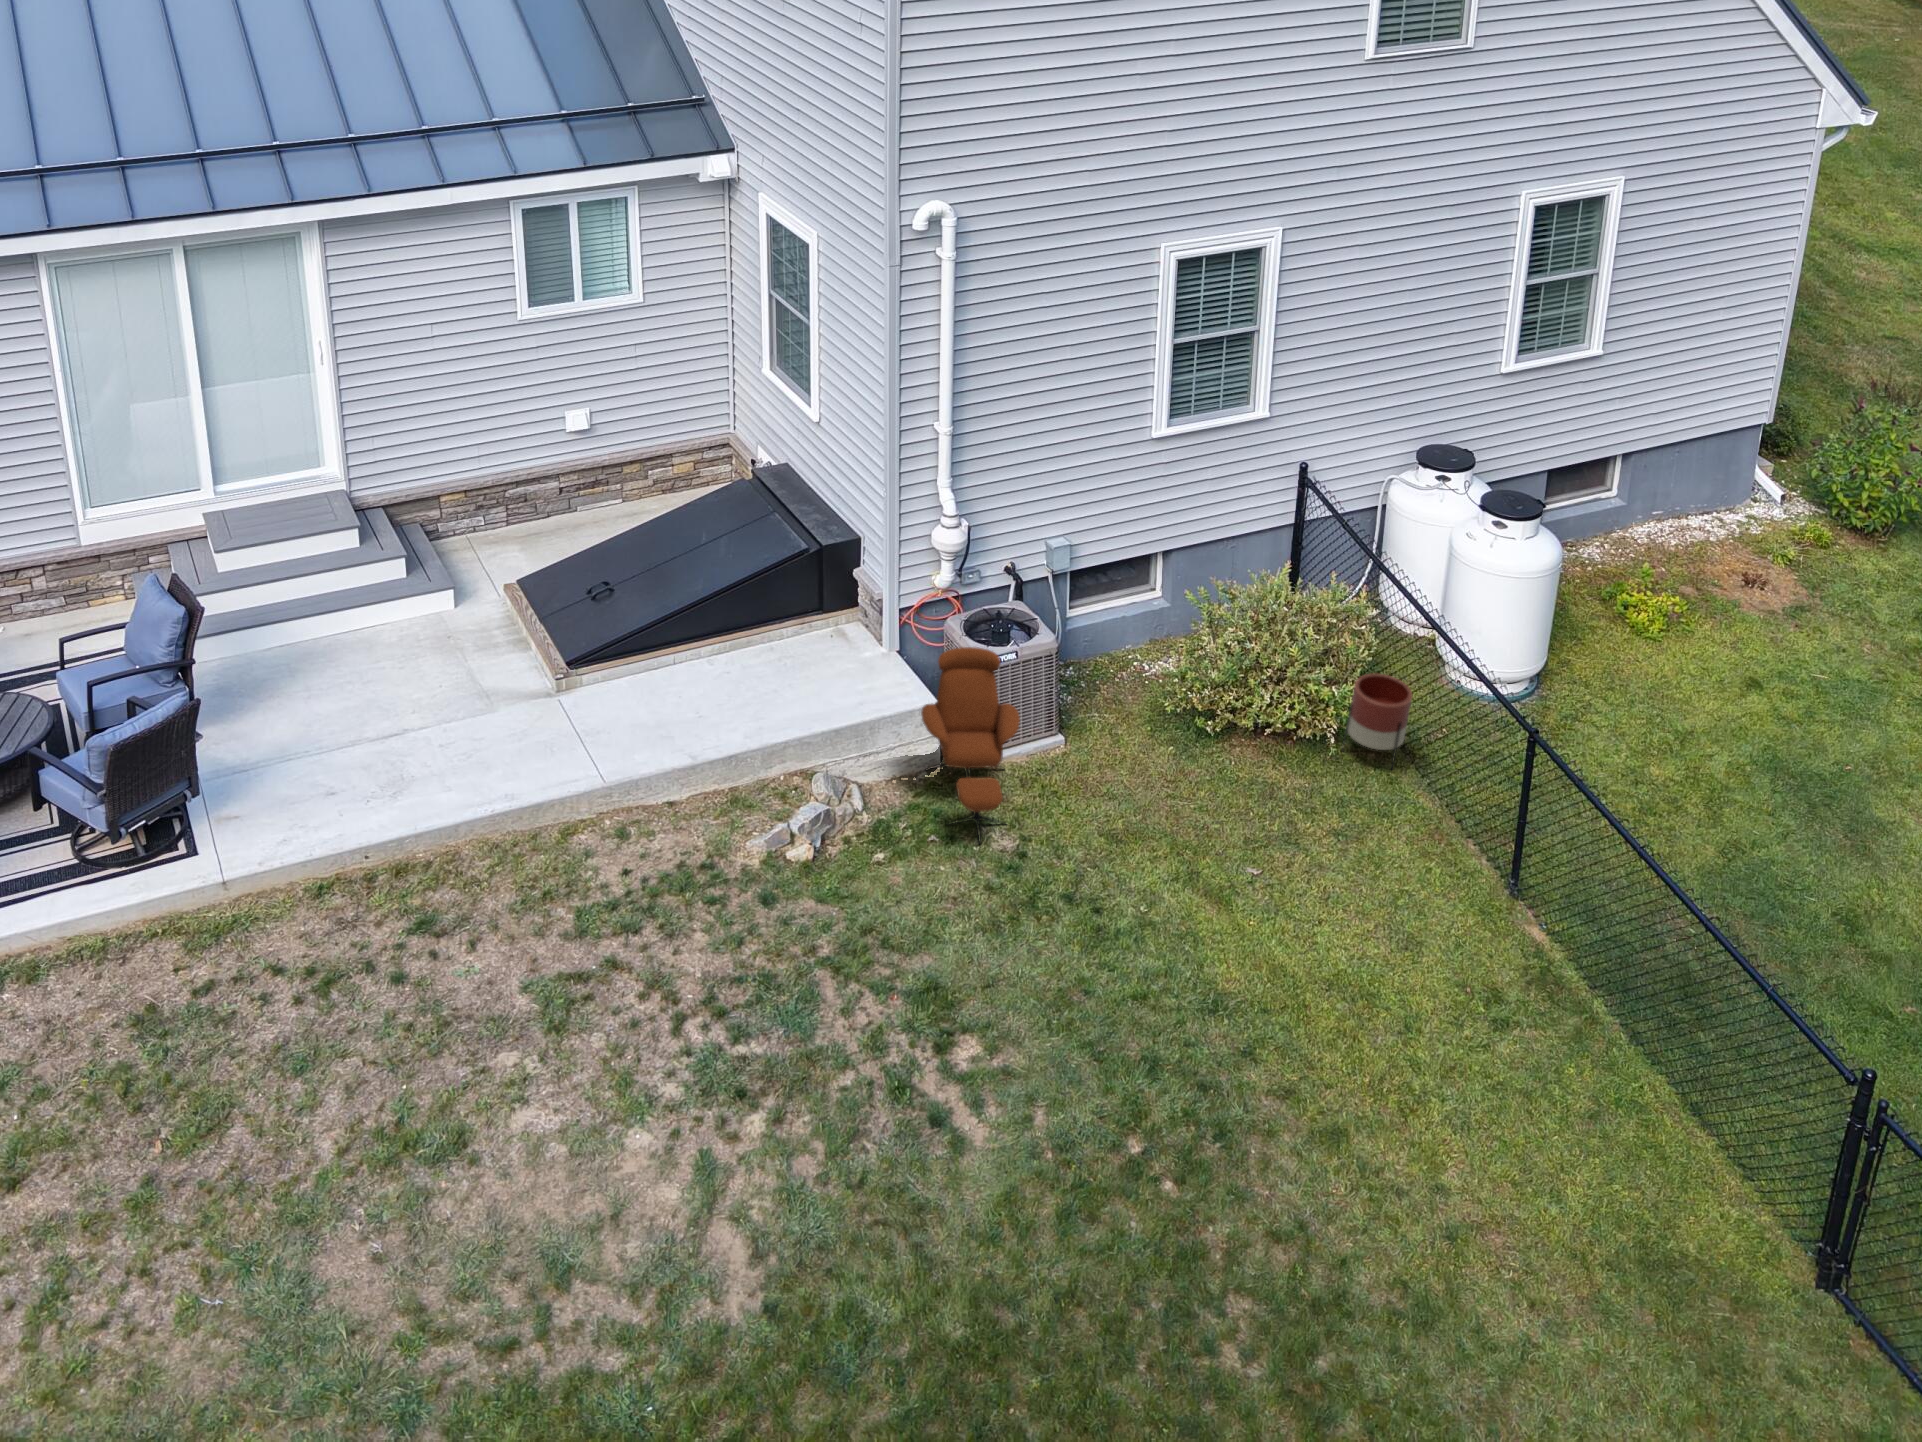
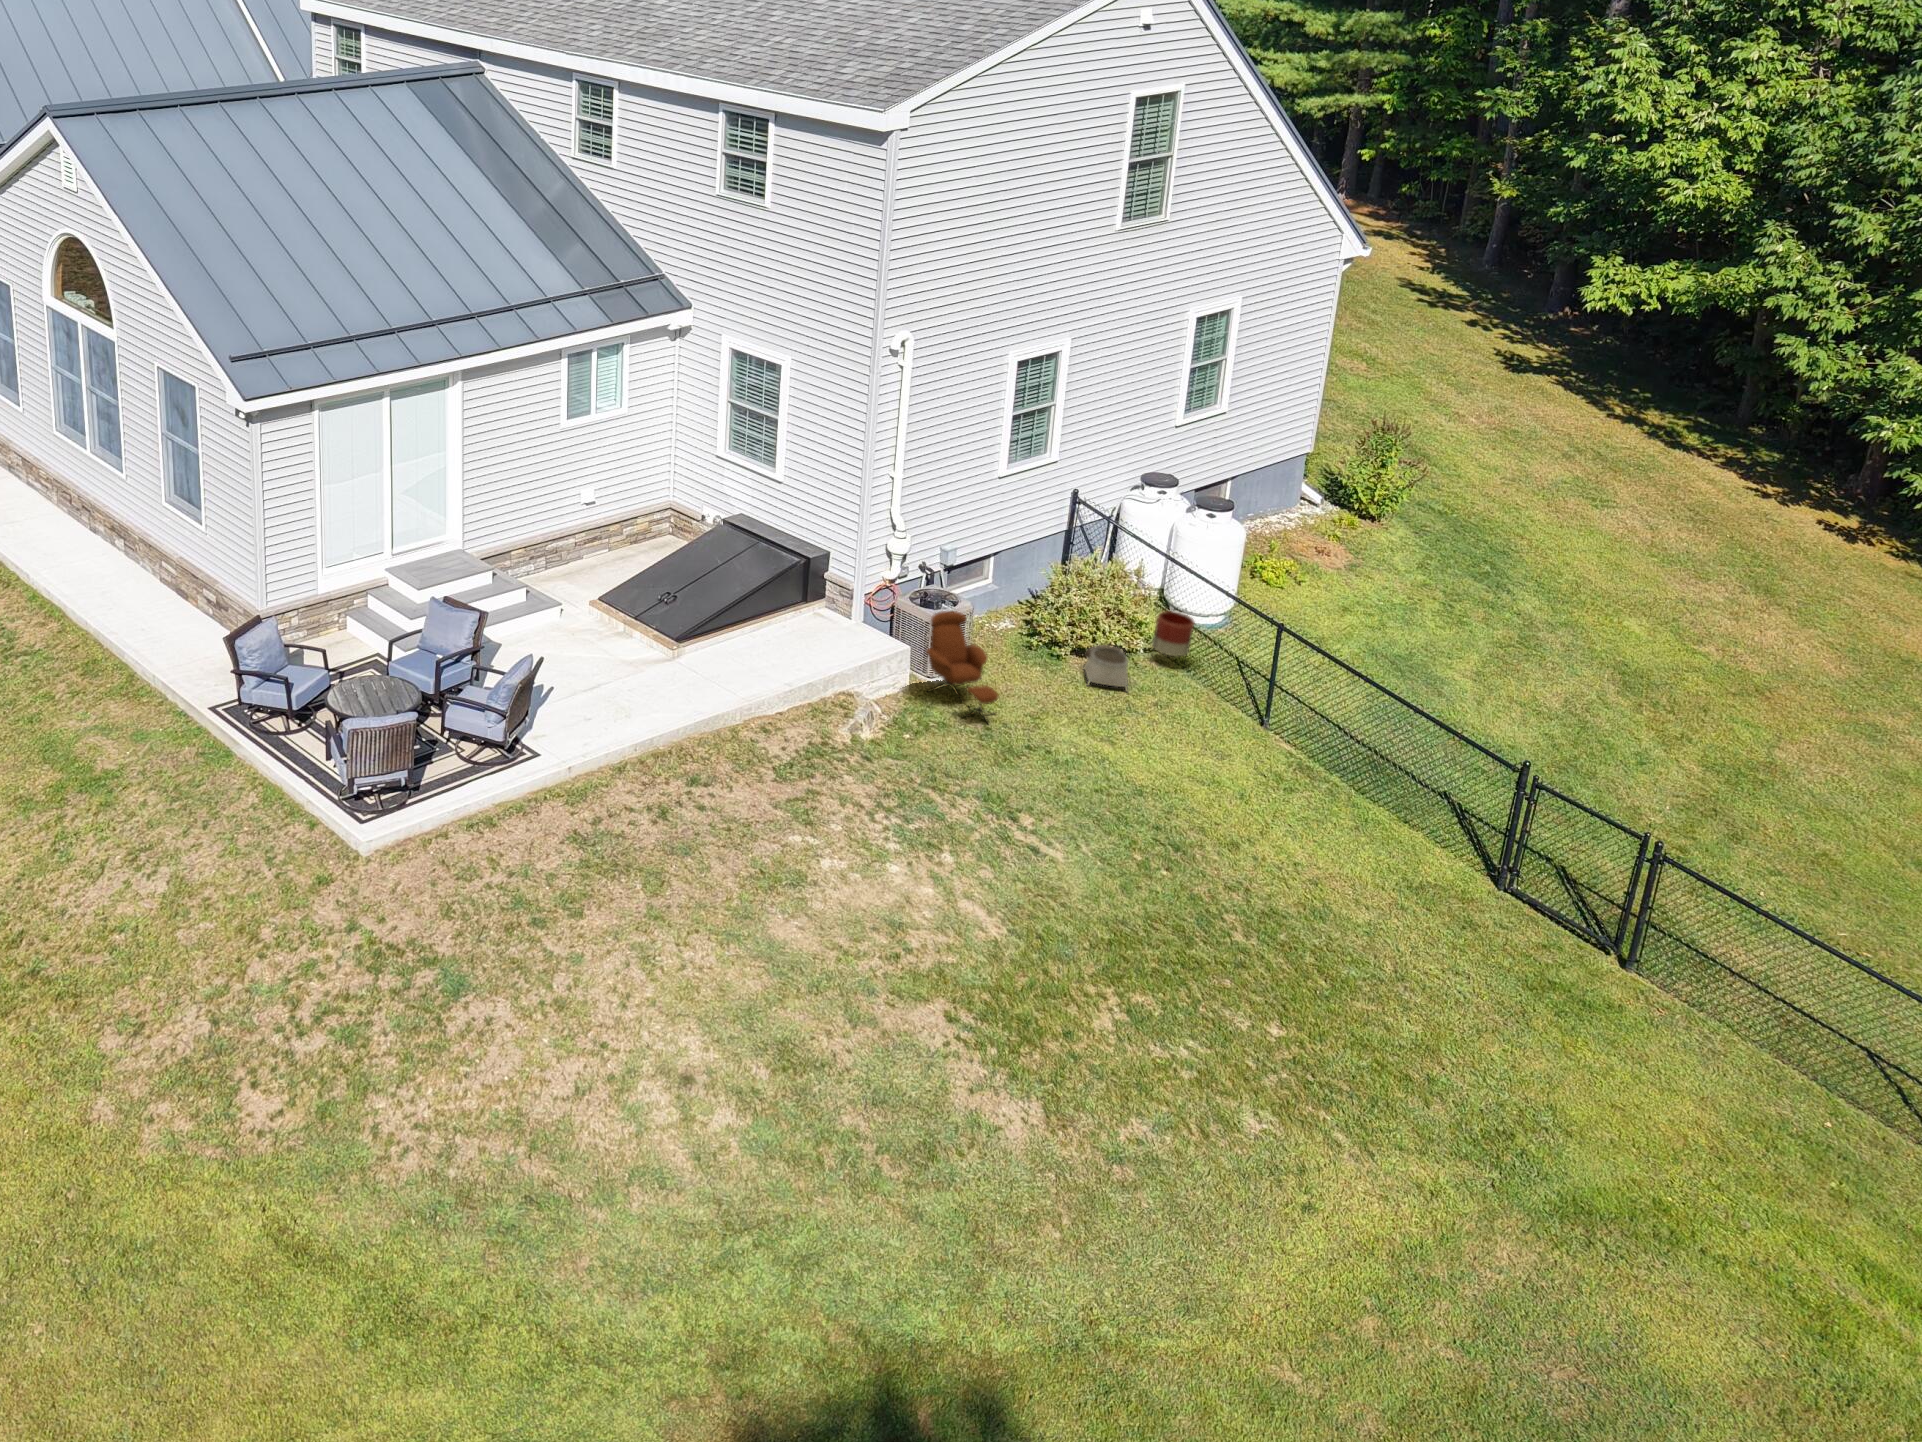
basket: none [1201,721,1284,805] -> present [1083,645,1128,691]

